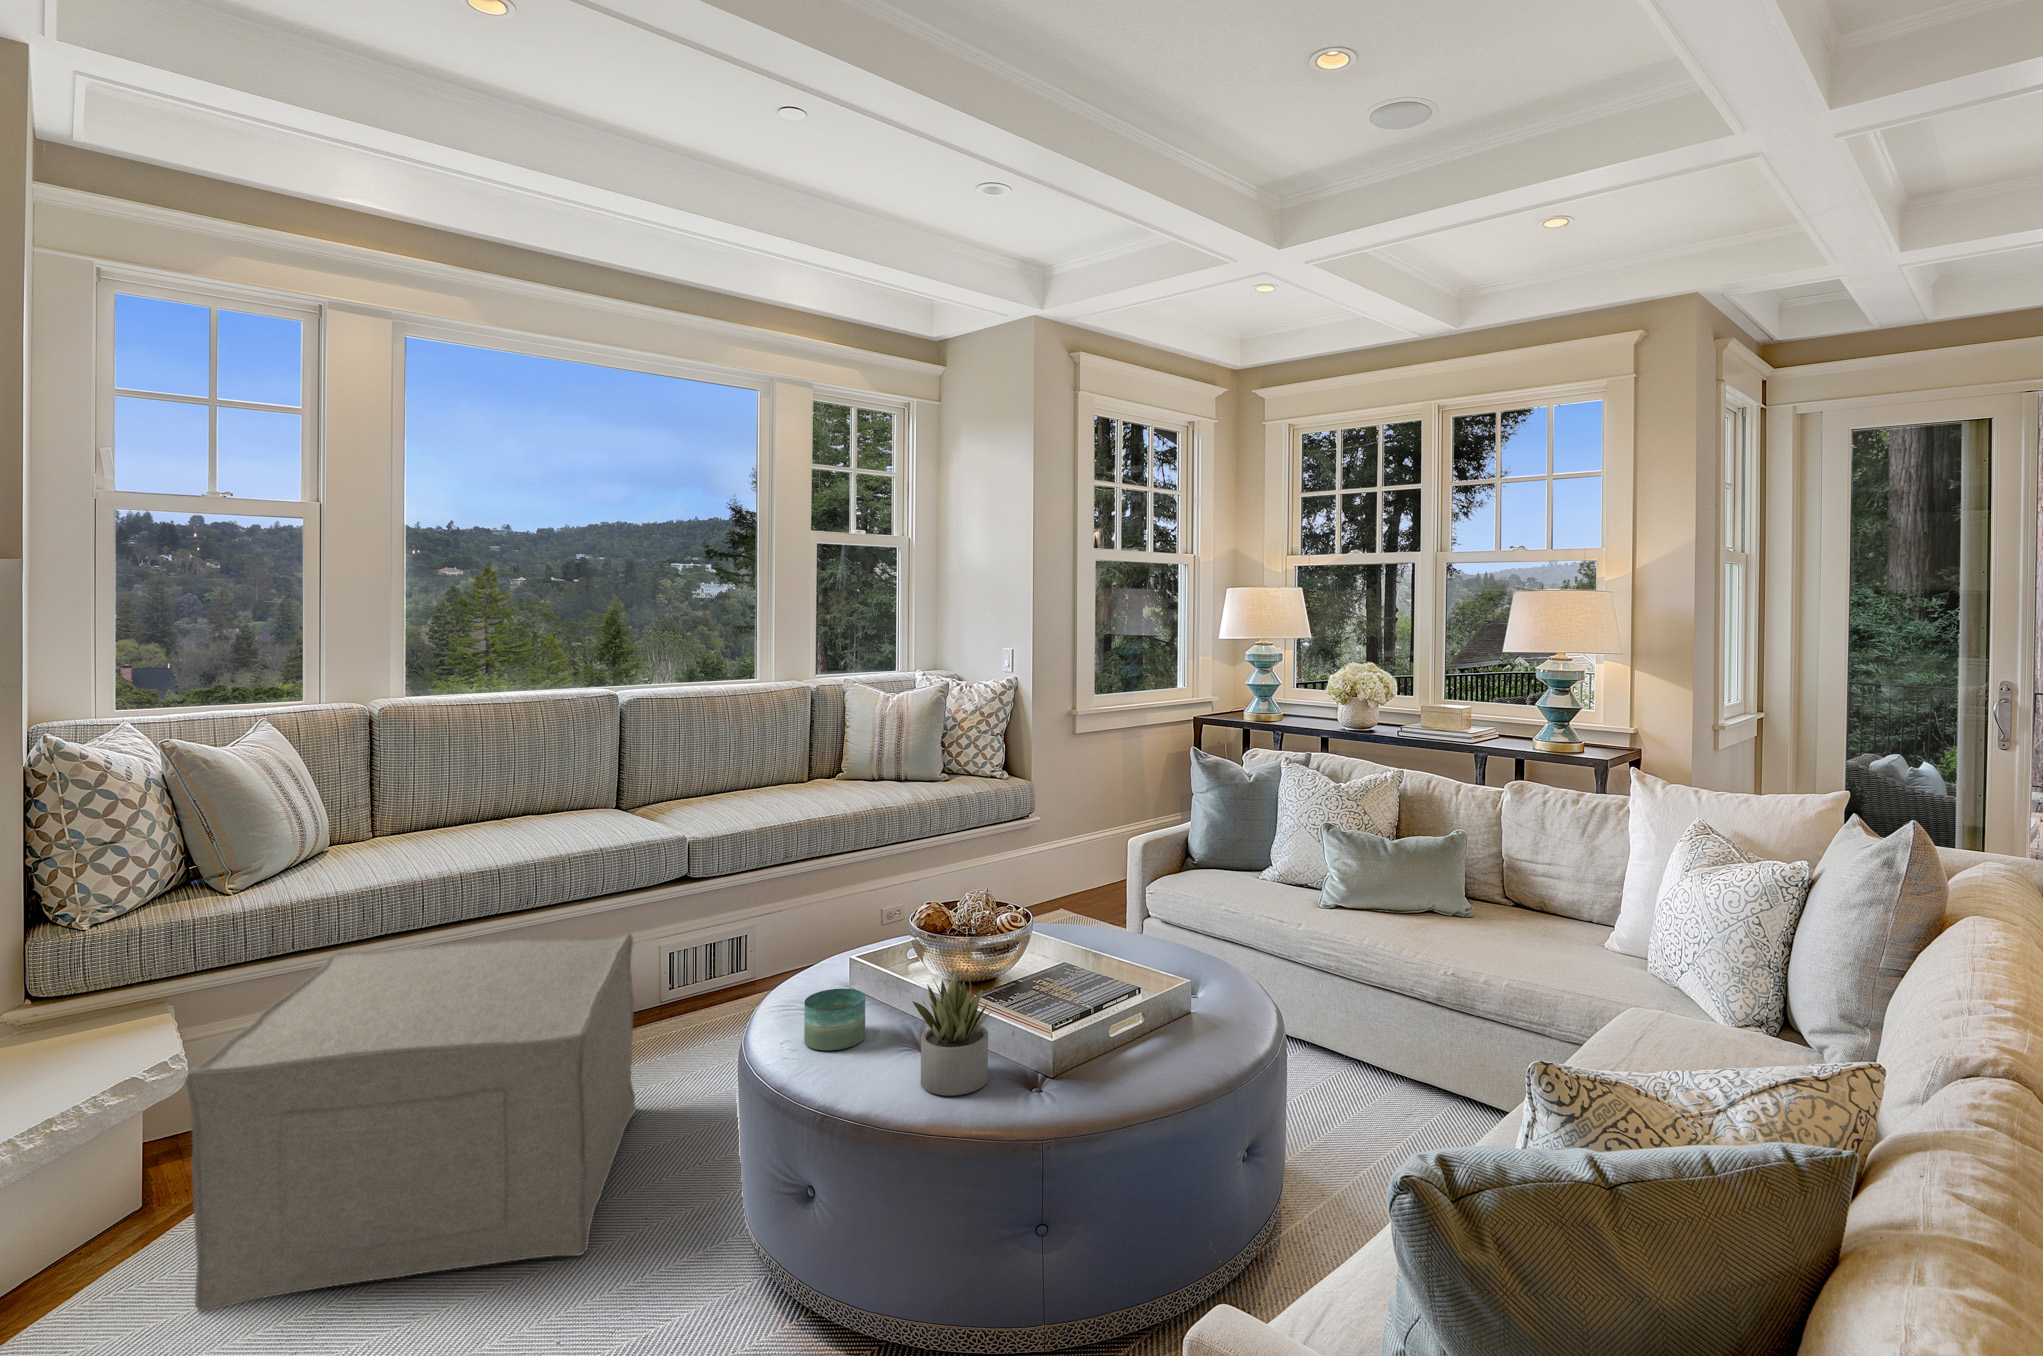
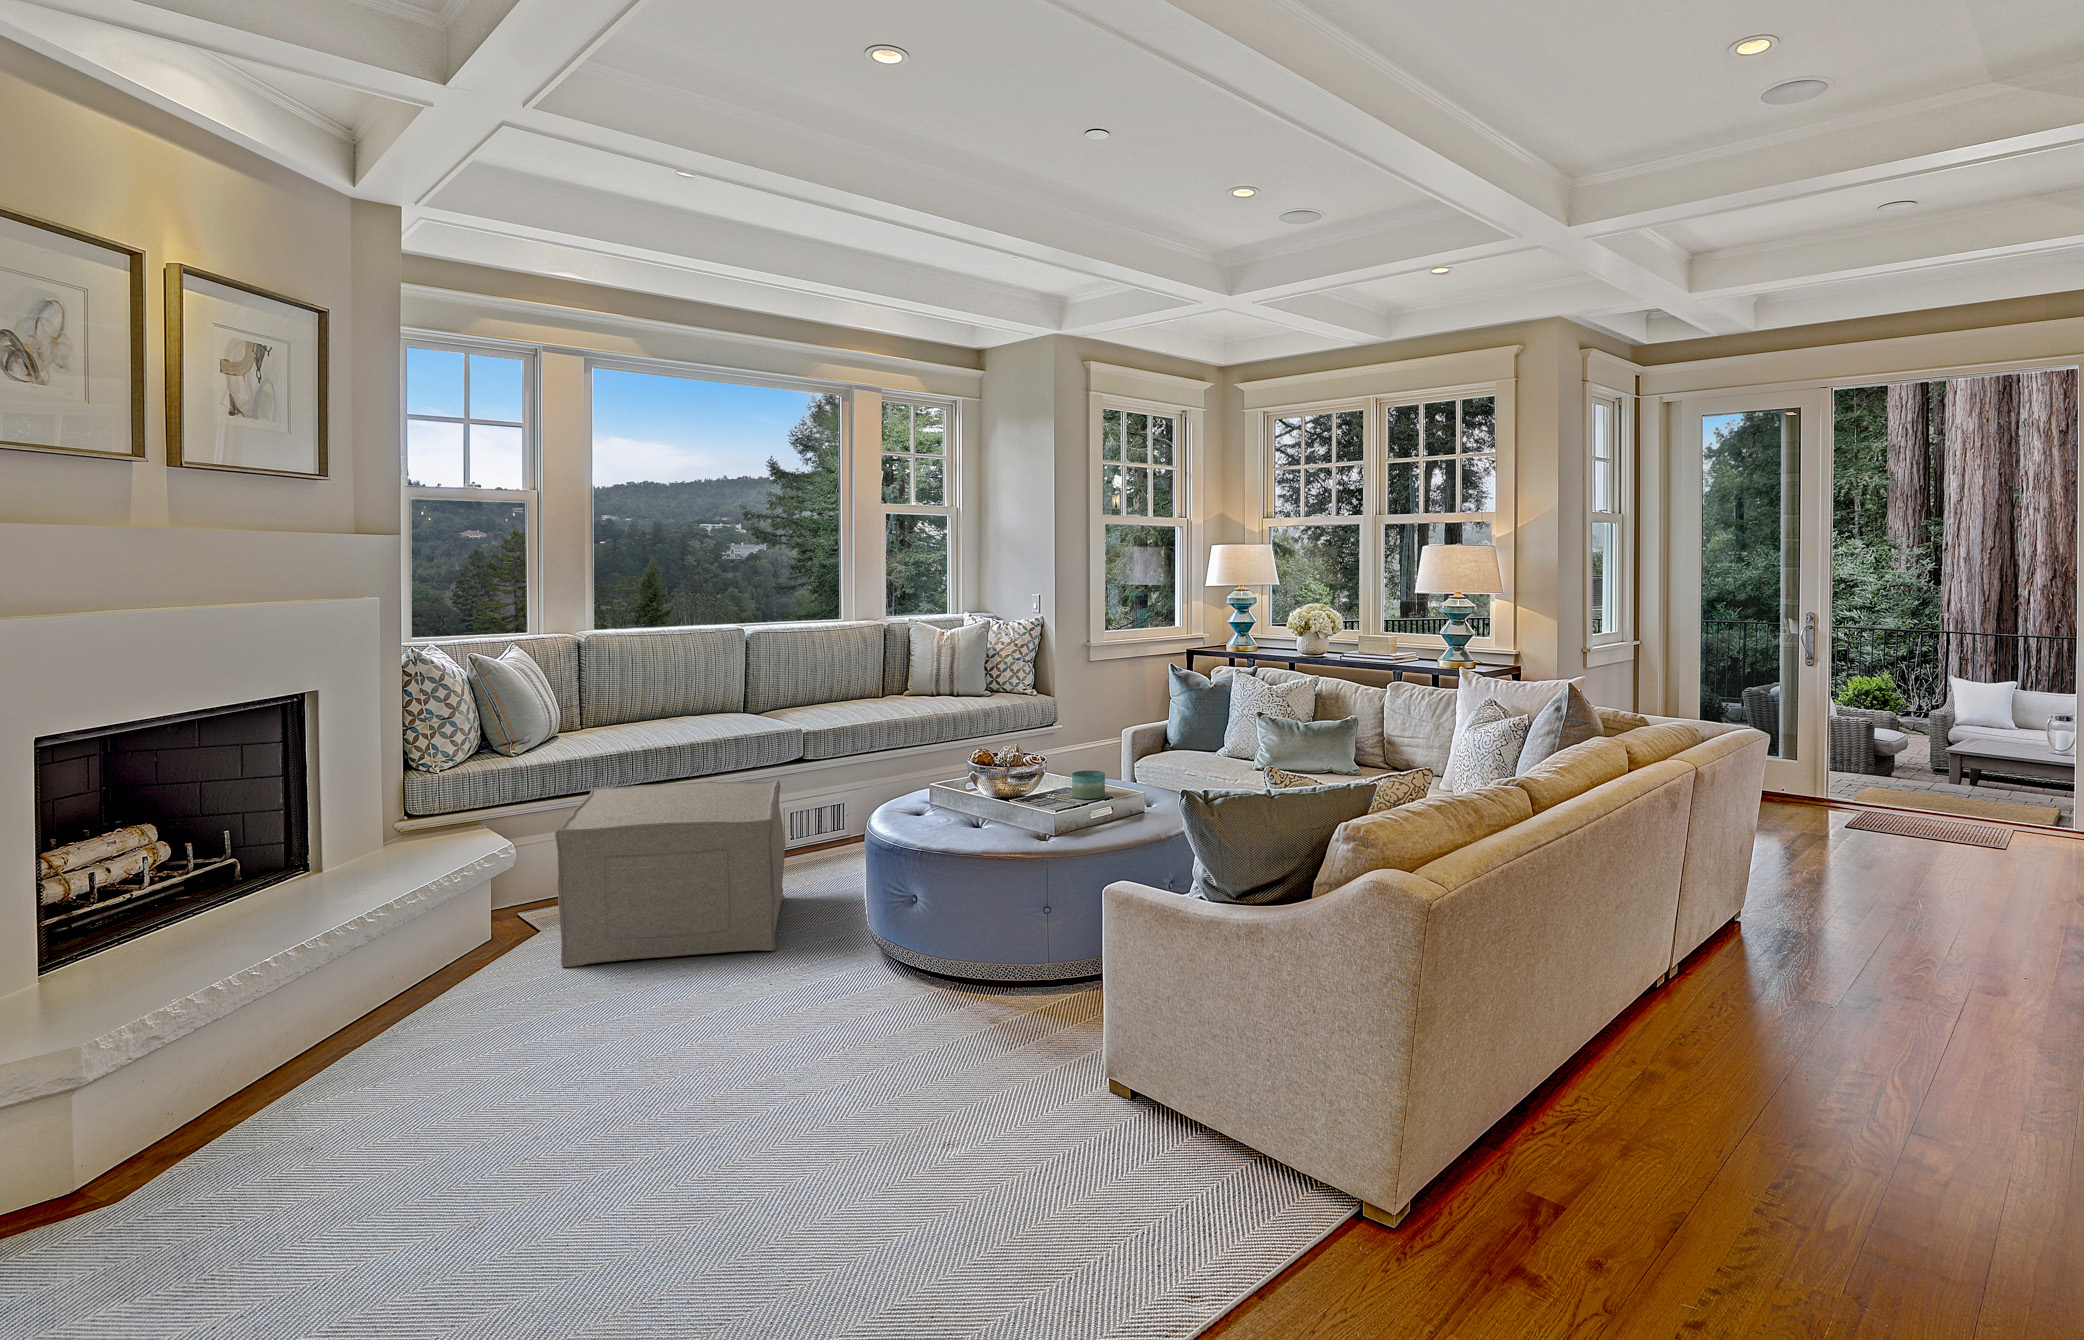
succulent plant: present [912,973,990,1096] -> none [969,775,1017,842]
candle: present [804,989,865,1050] -> present [1072,771,1105,799]

